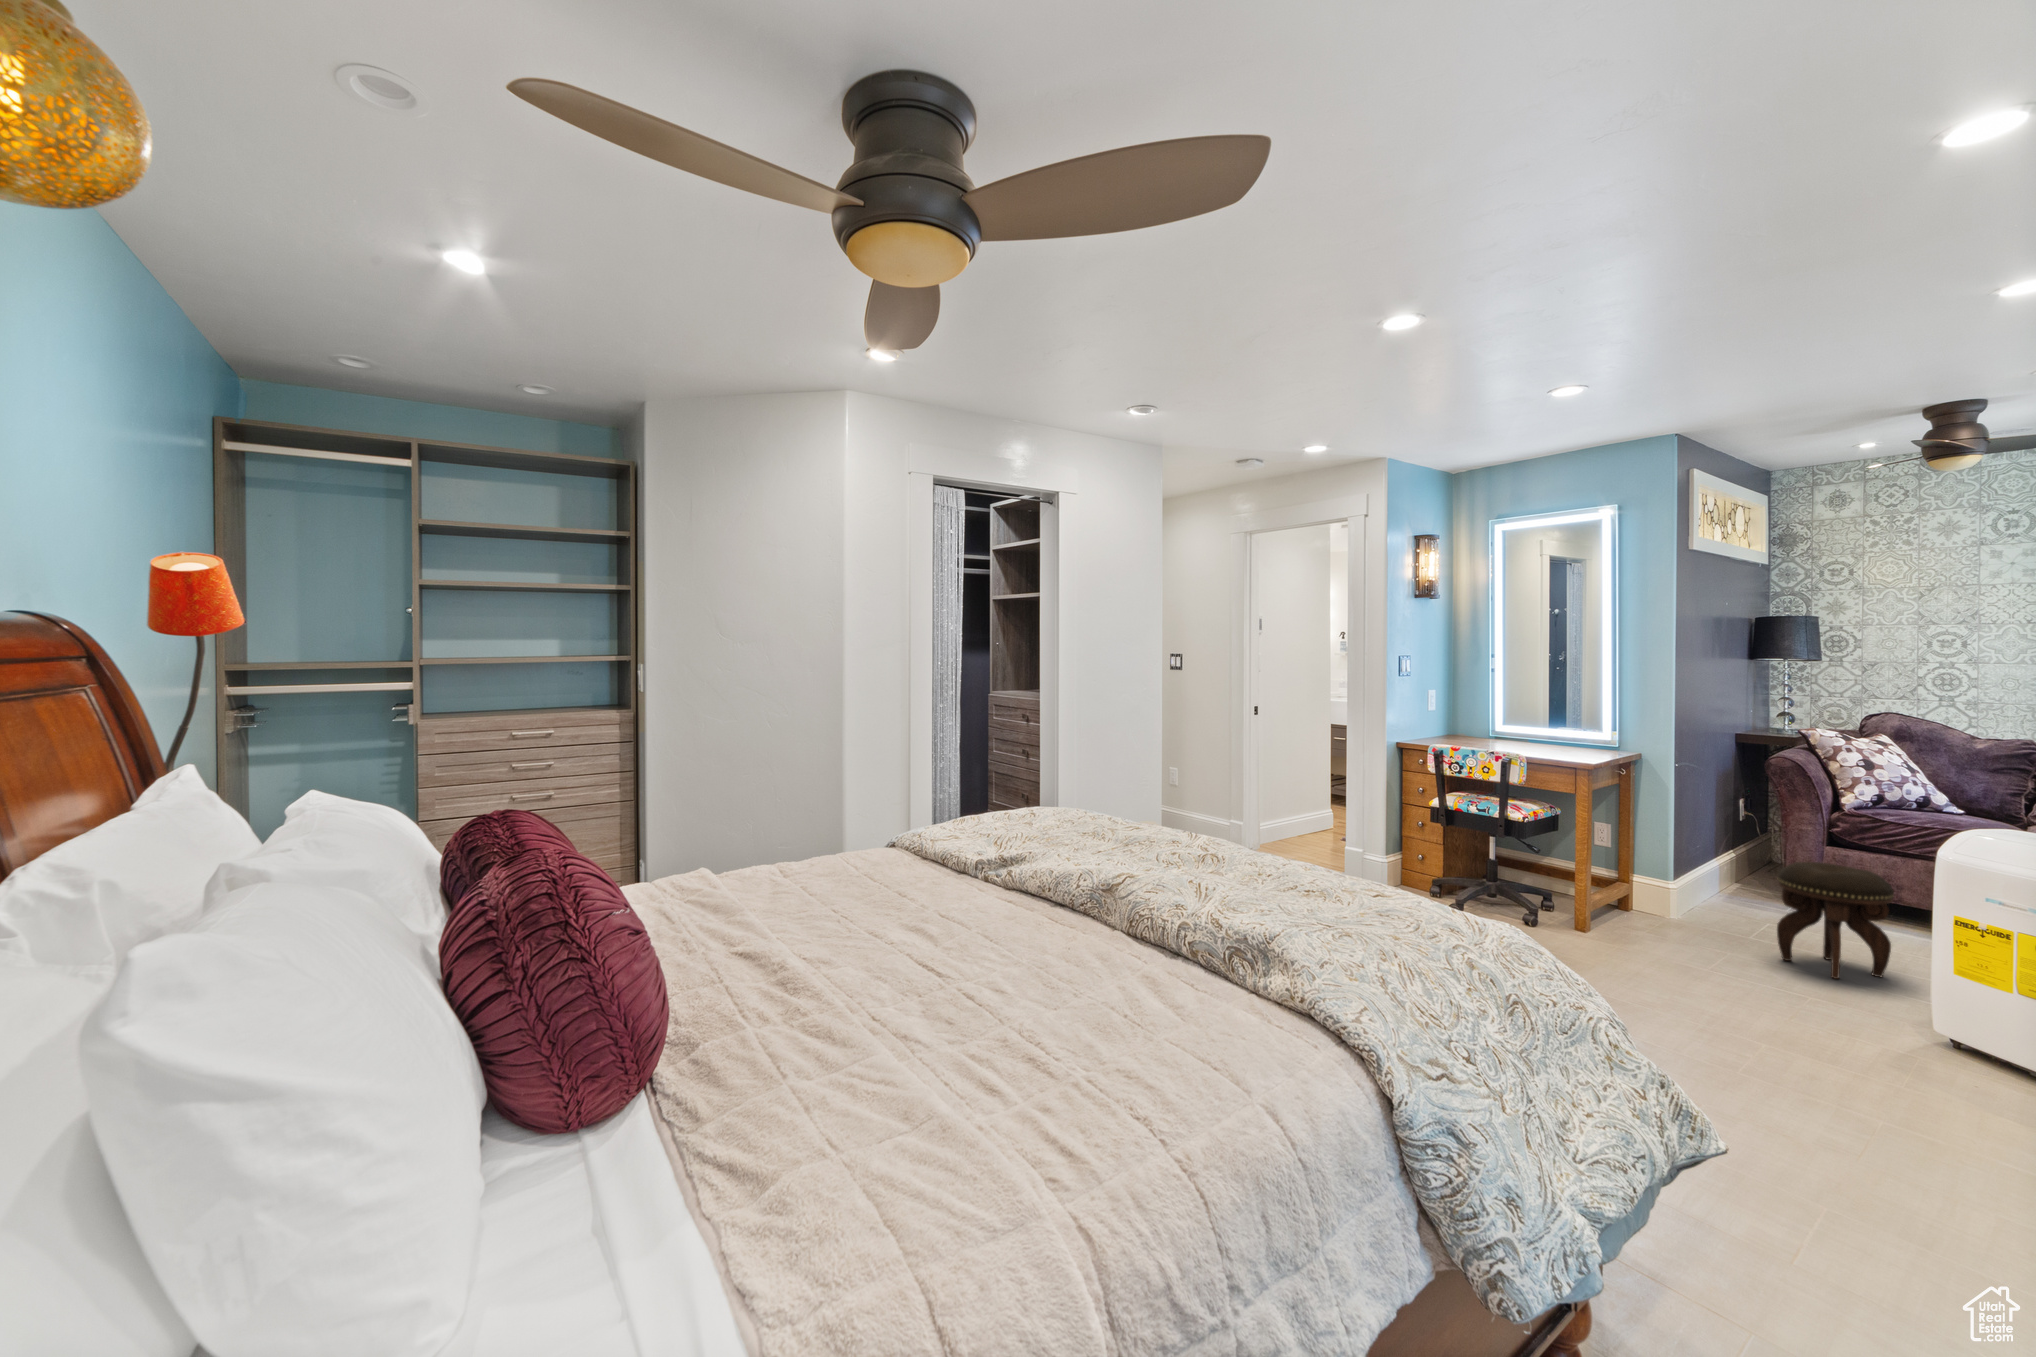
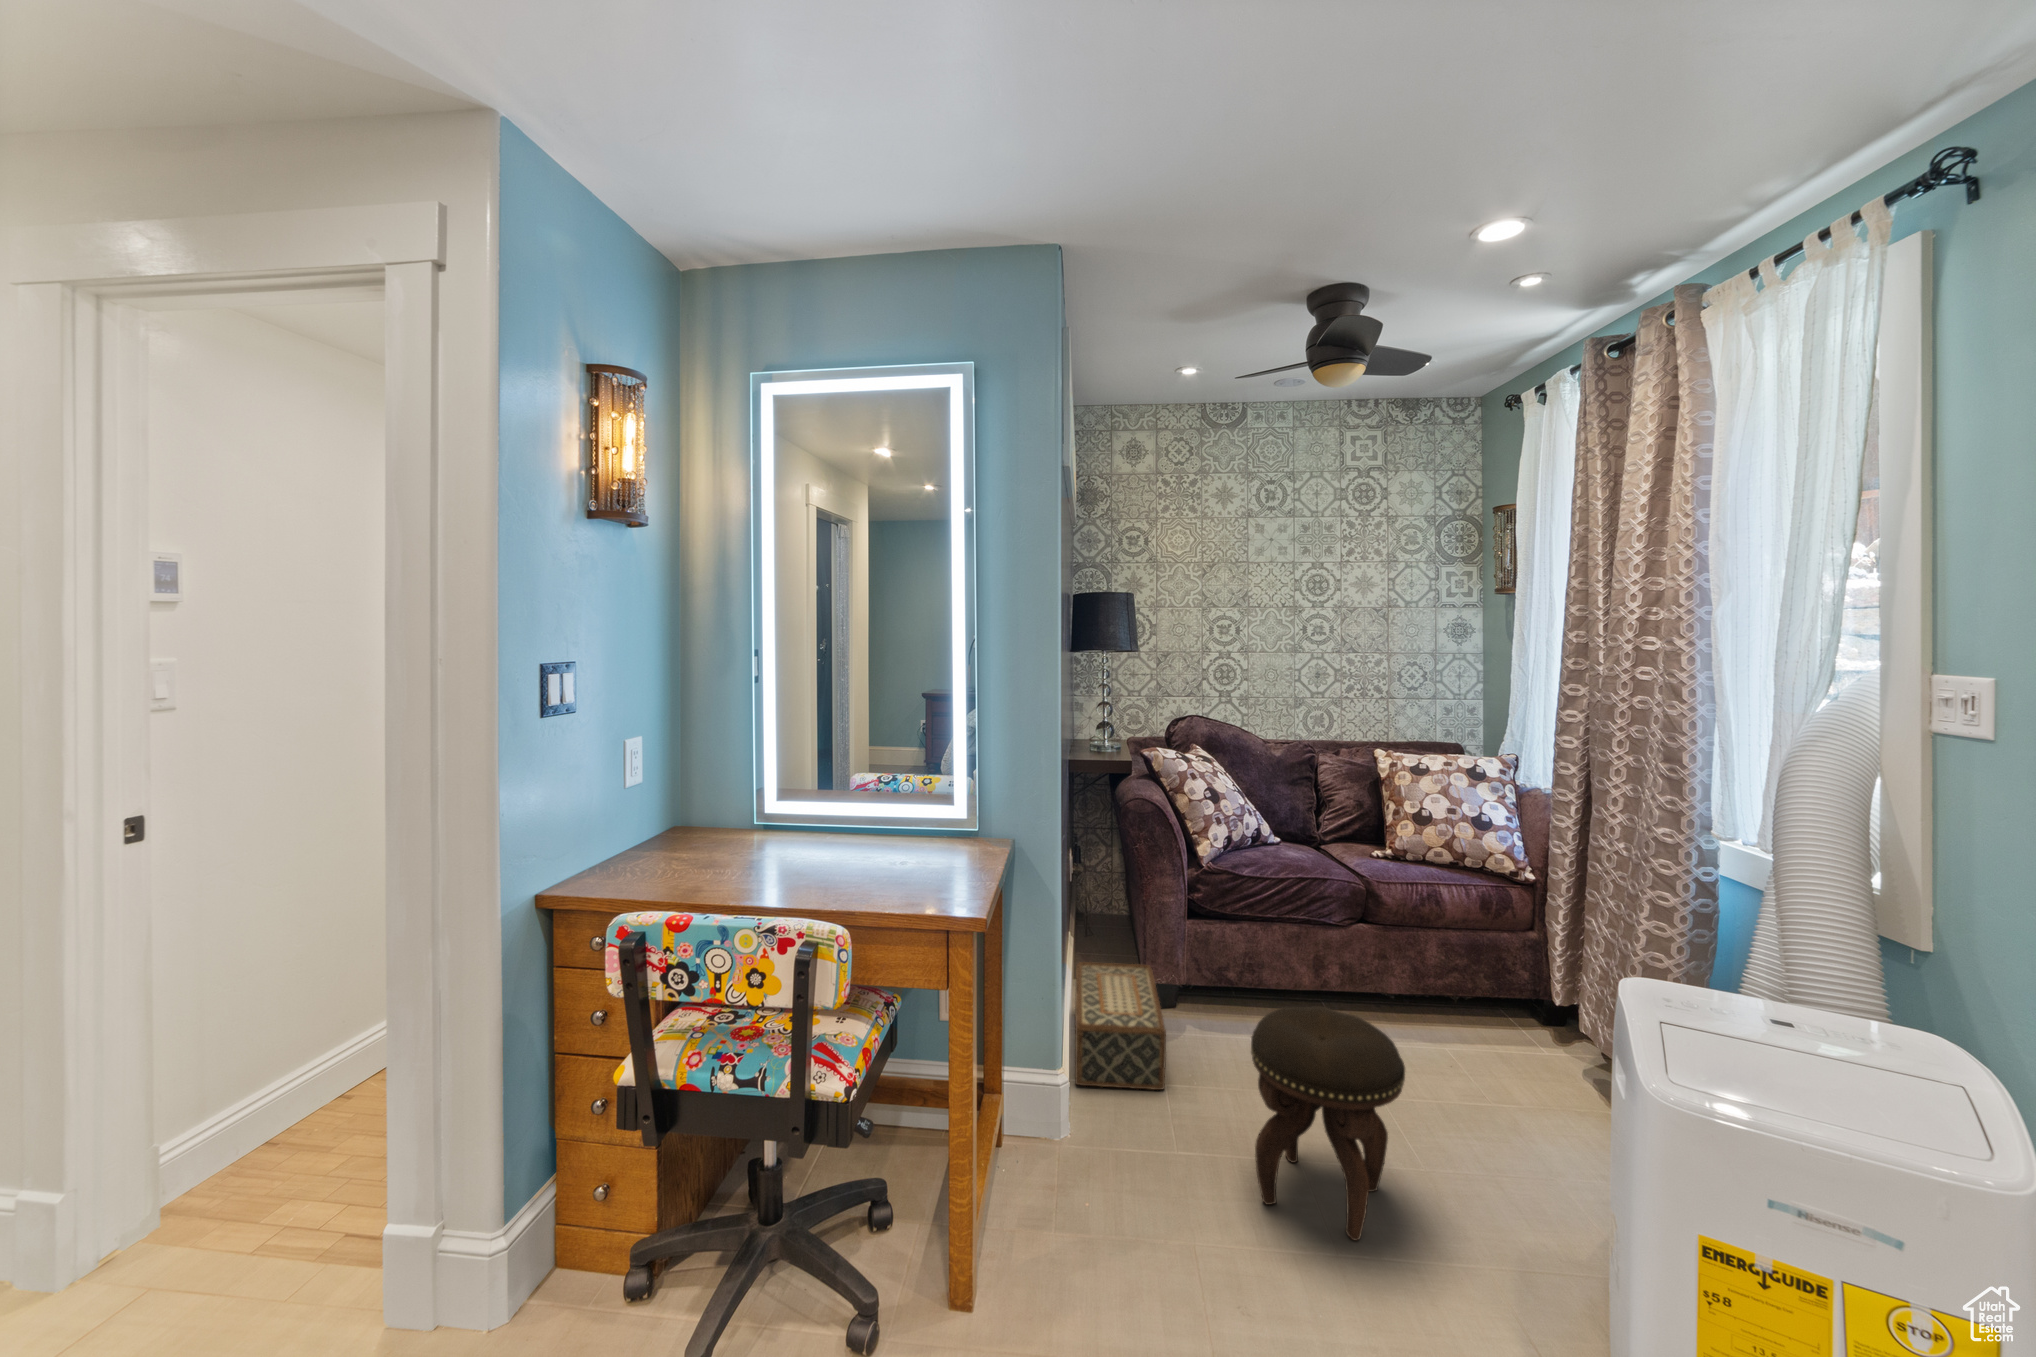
woven basket: none [1689,863,1785,927] -> present [1075,962,1166,1090]

